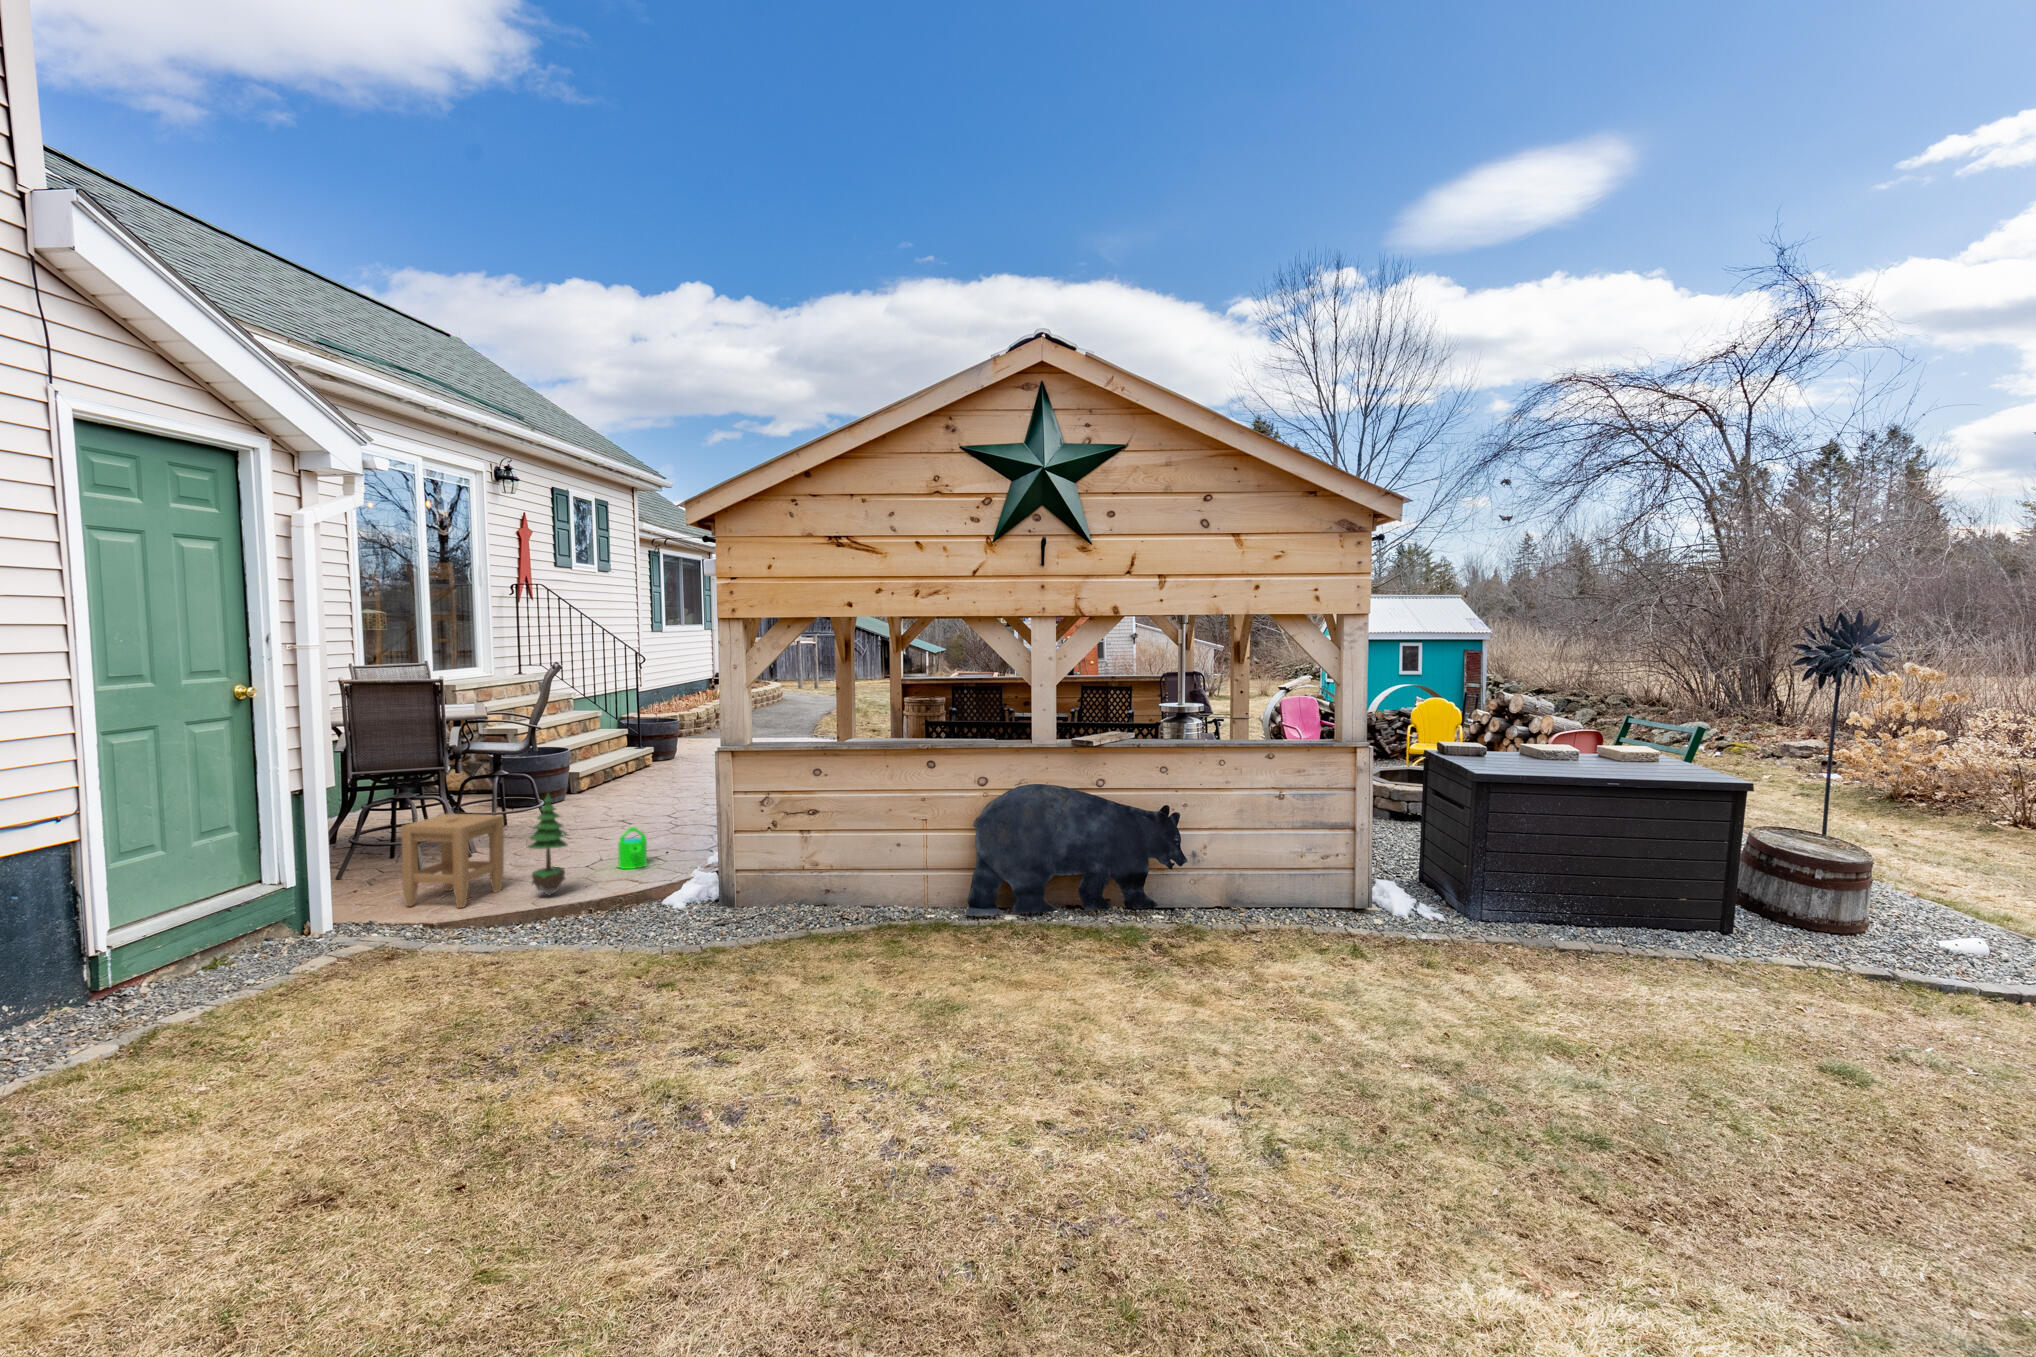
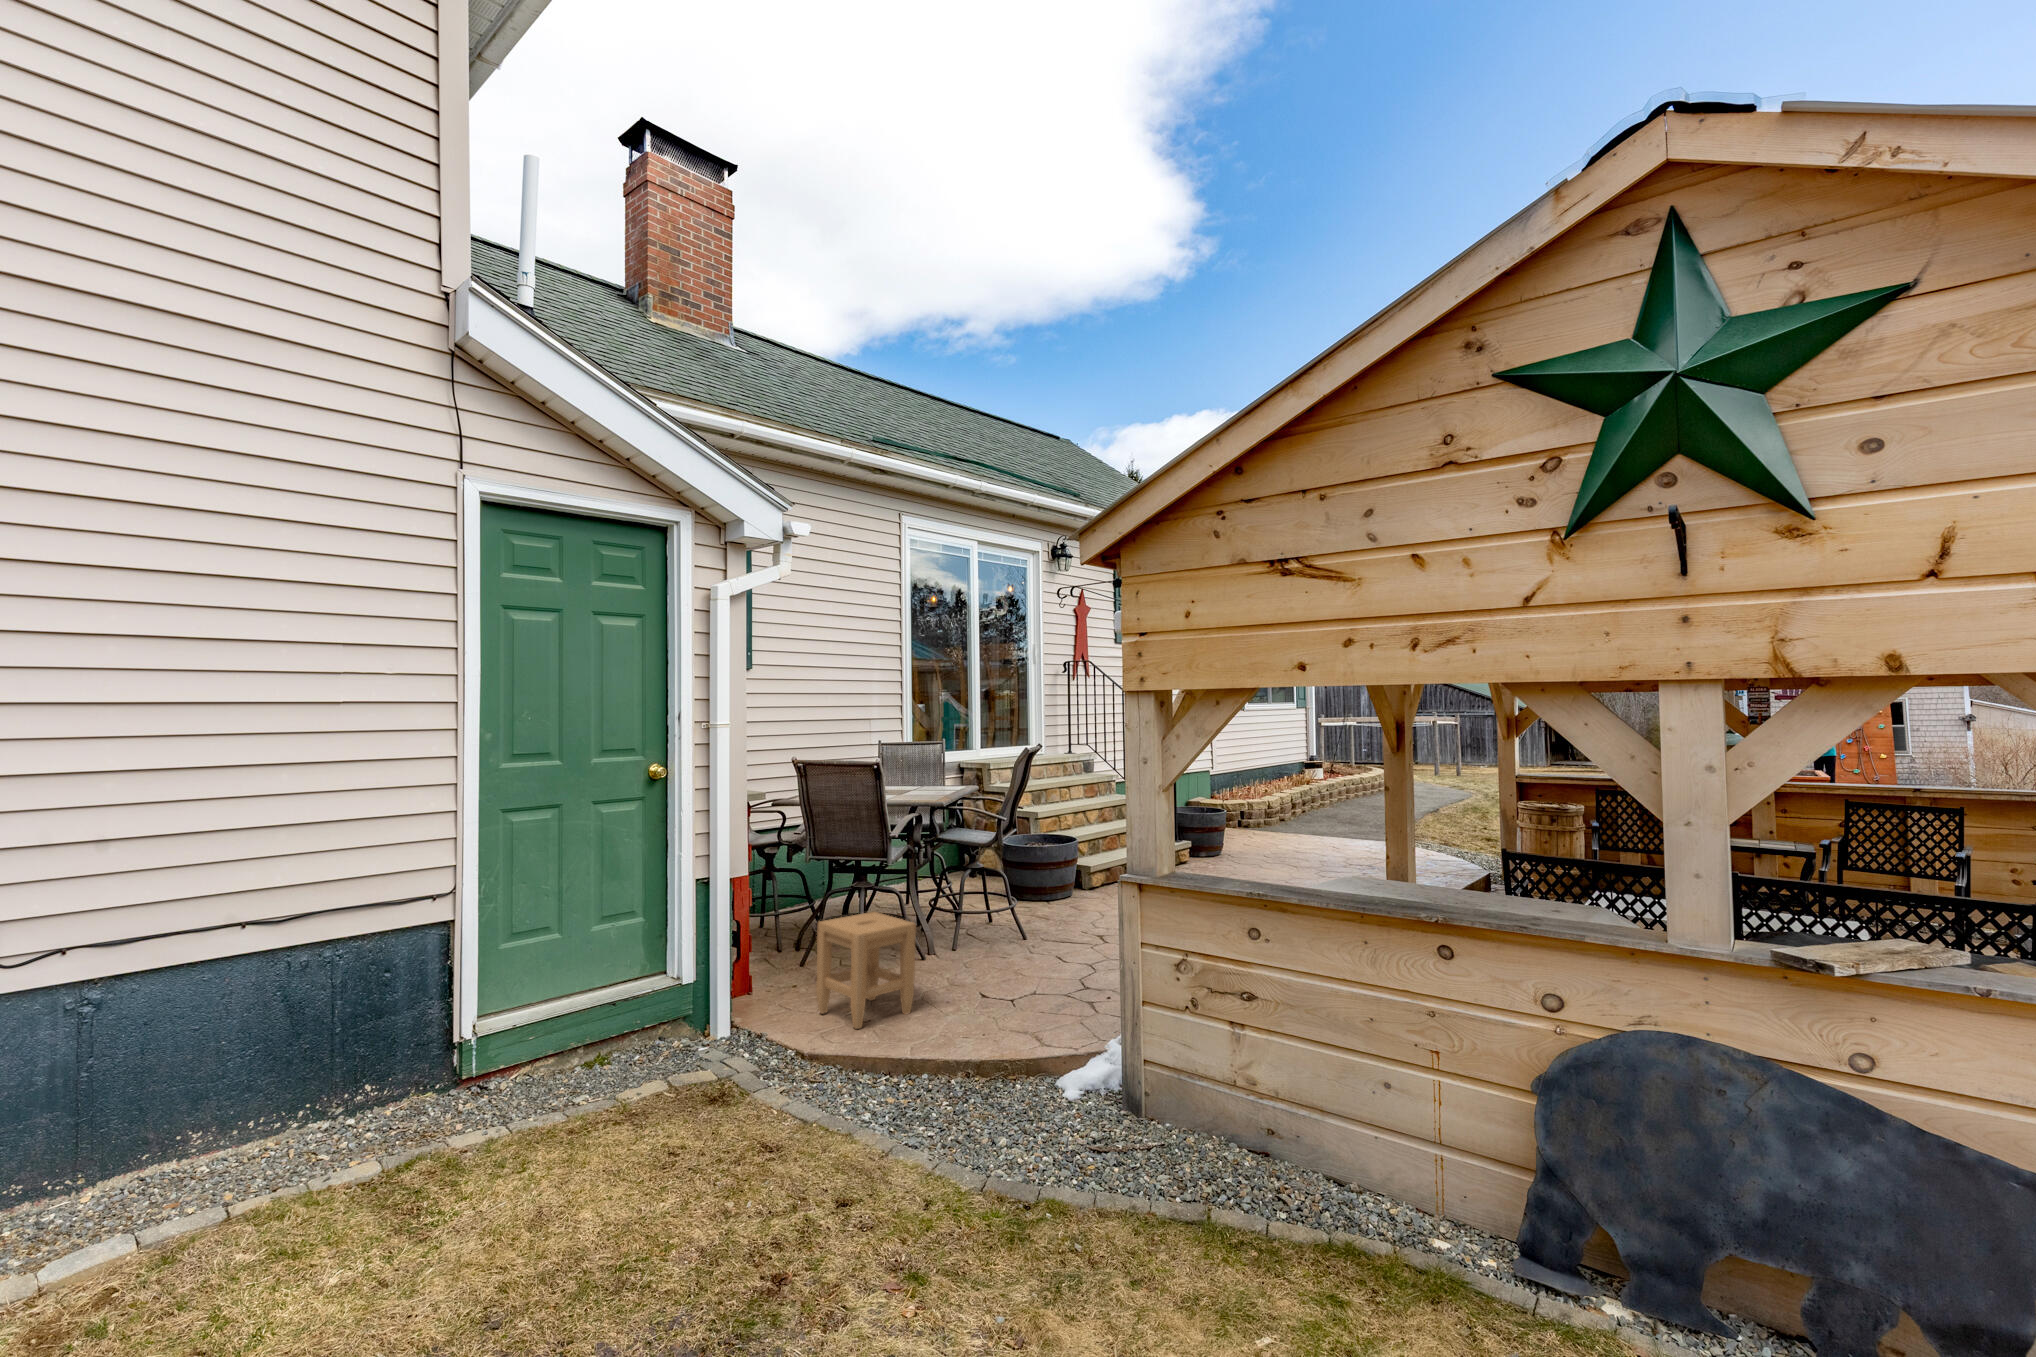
potted tree: present [528,793,567,895] -> none [921,905,967,1034]
watering can: present [618,827,648,869] -> none [1041,958,1080,1014]

